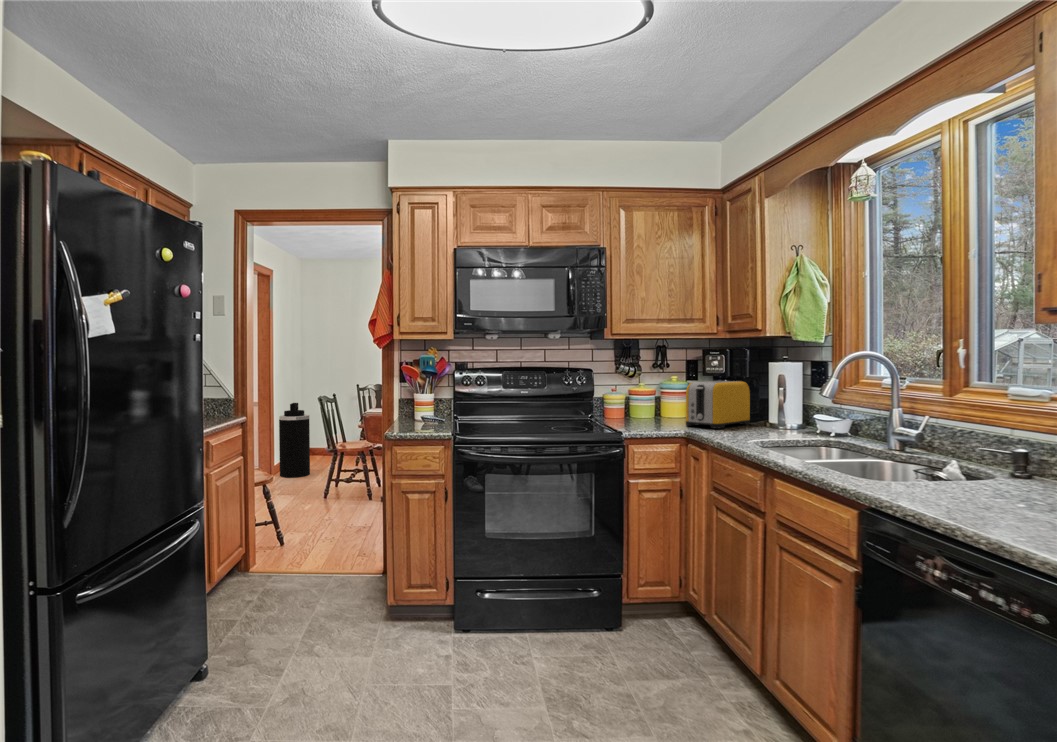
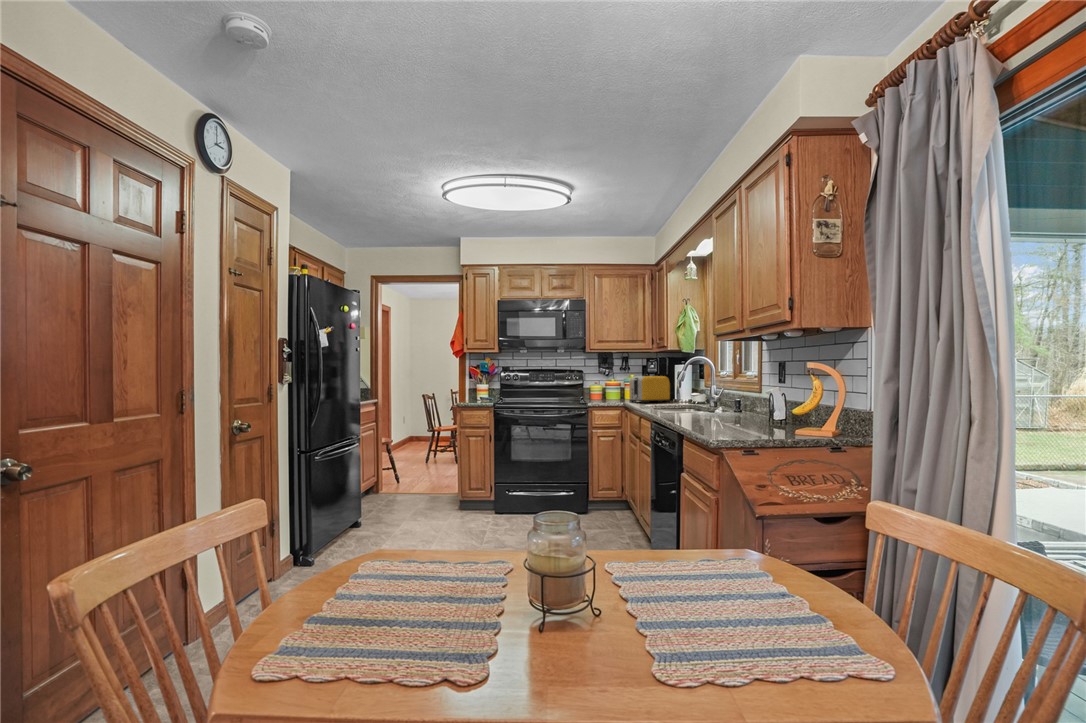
trash can: present [279,403,310,478] -> none [398,401,418,451]

